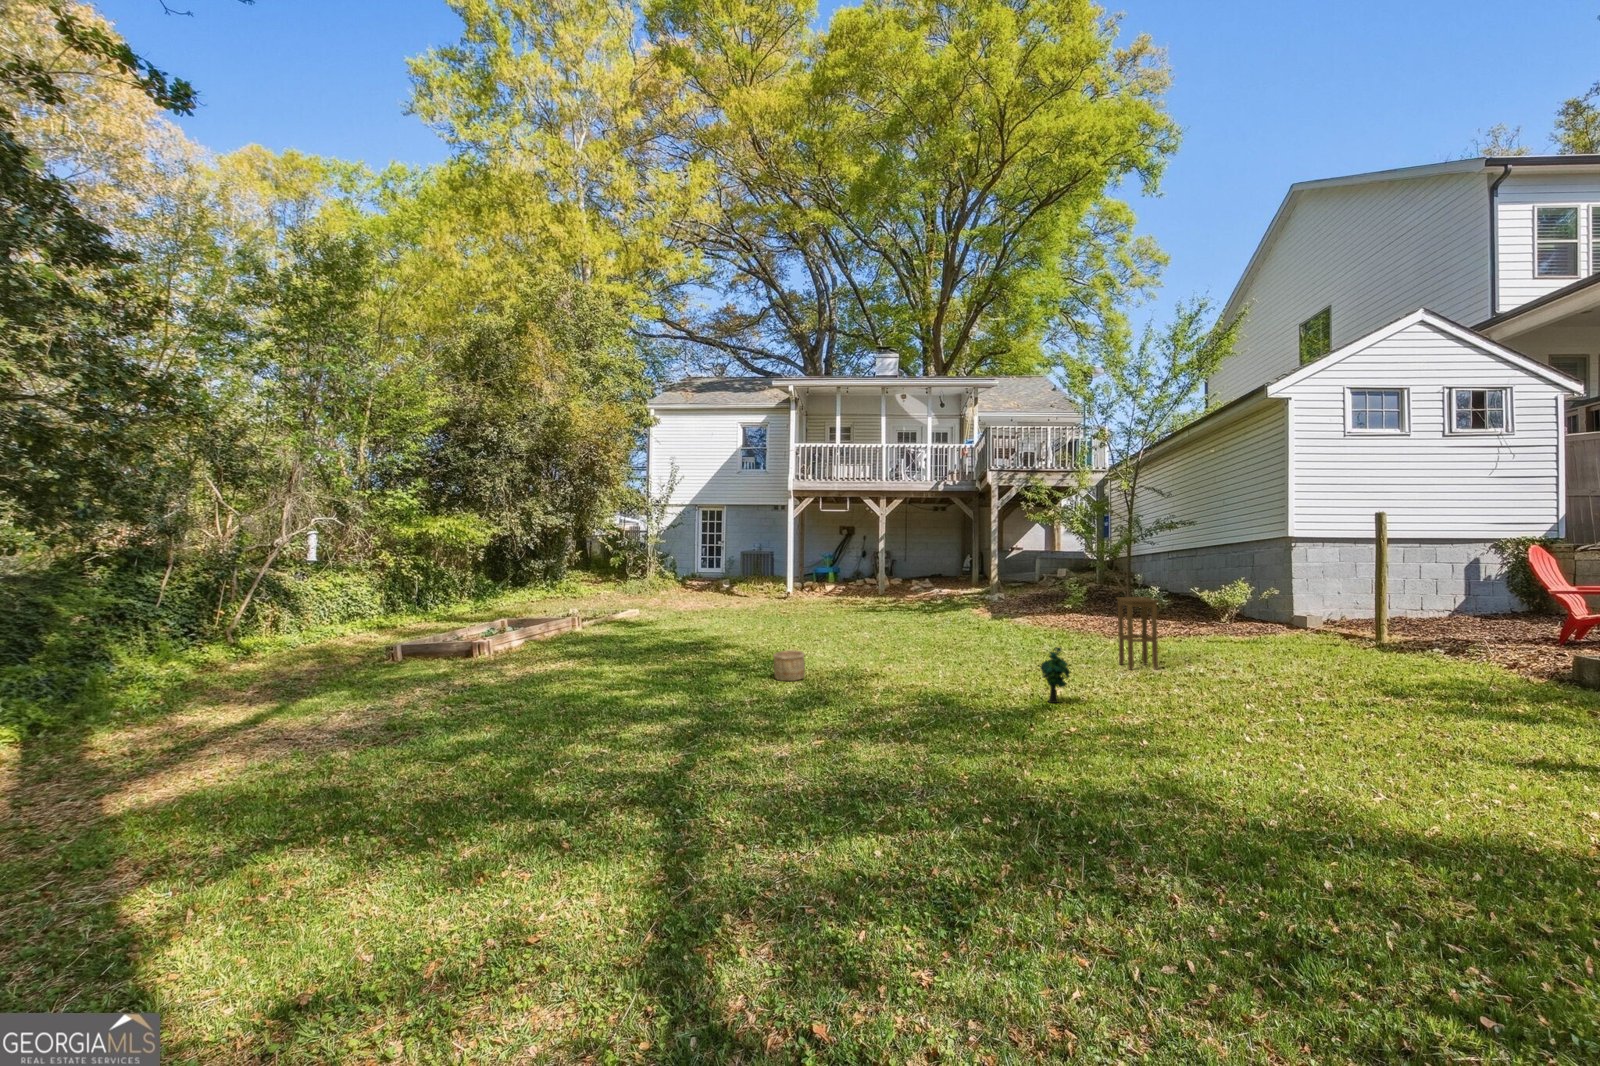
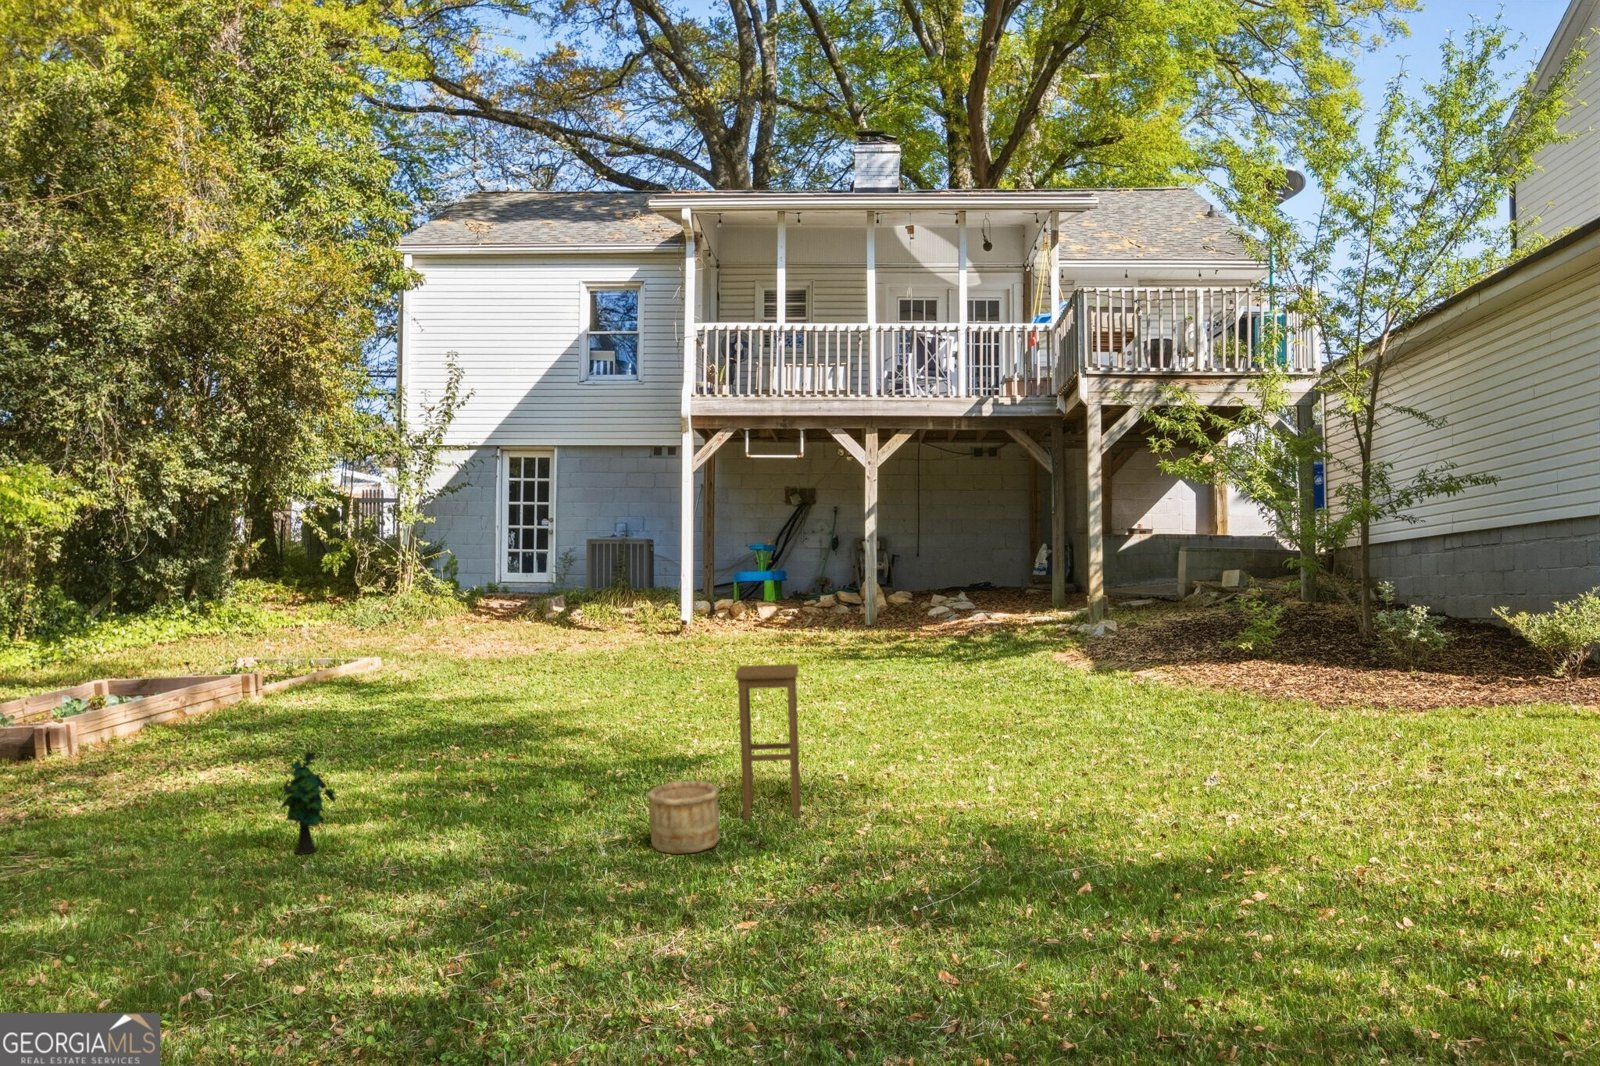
stool: present [1117,597,1158,670] -> present [735,664,801,820]
decorative plant: present [1038,647,1070,703] -> present [278,753,335,855]

